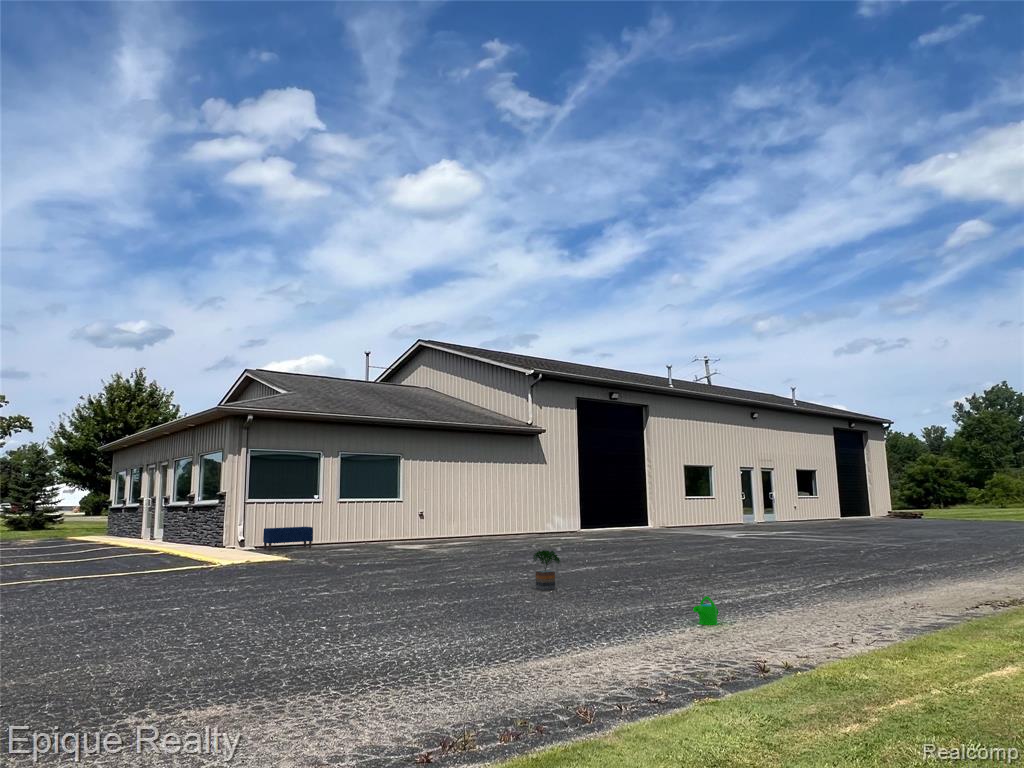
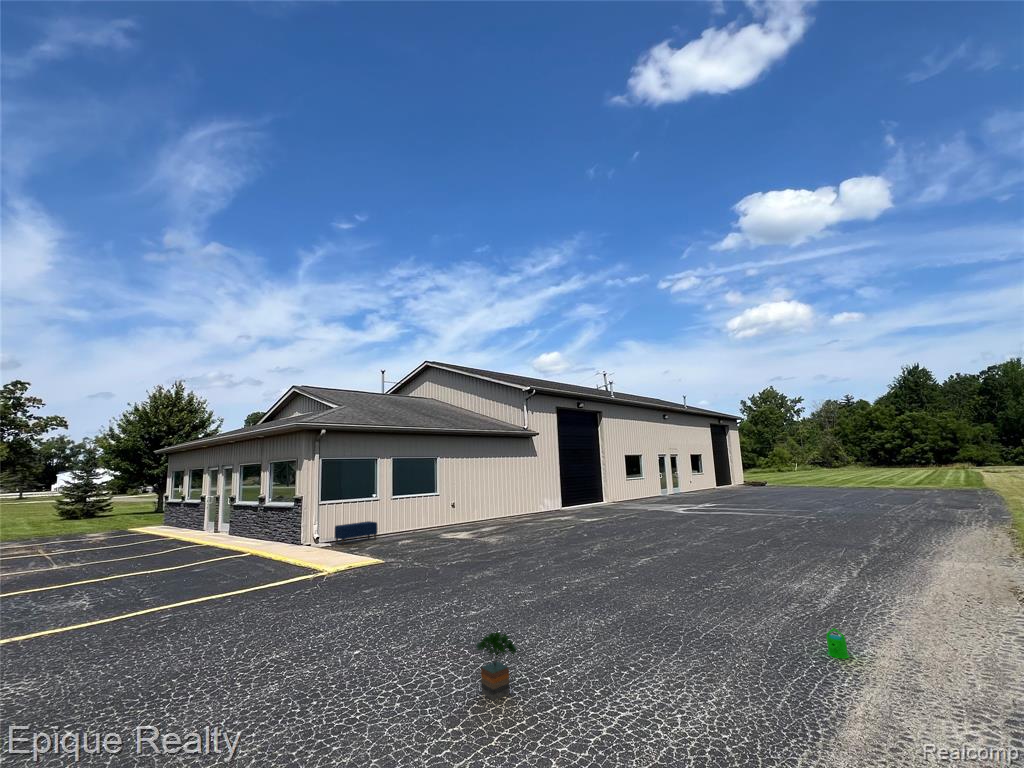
potted tree: present [533,550,560,590] -> present [476,632,517,701]
watering can: present [693,596,718,625] -> present [826,628,849,659]

